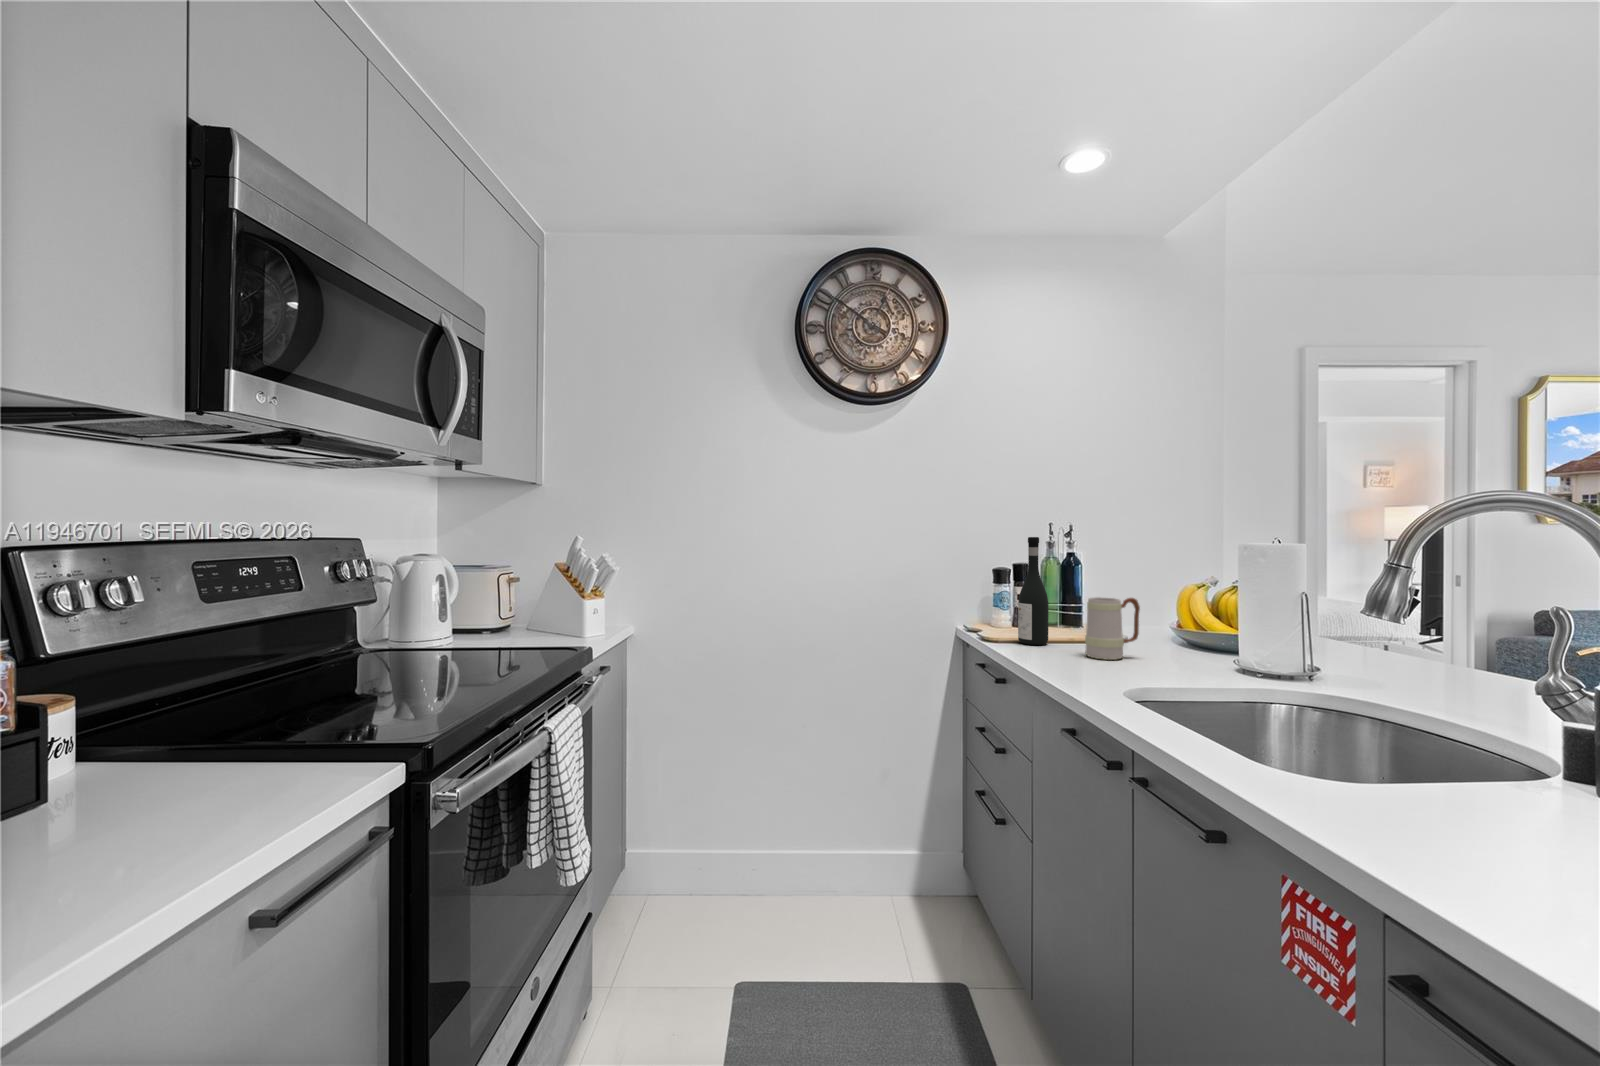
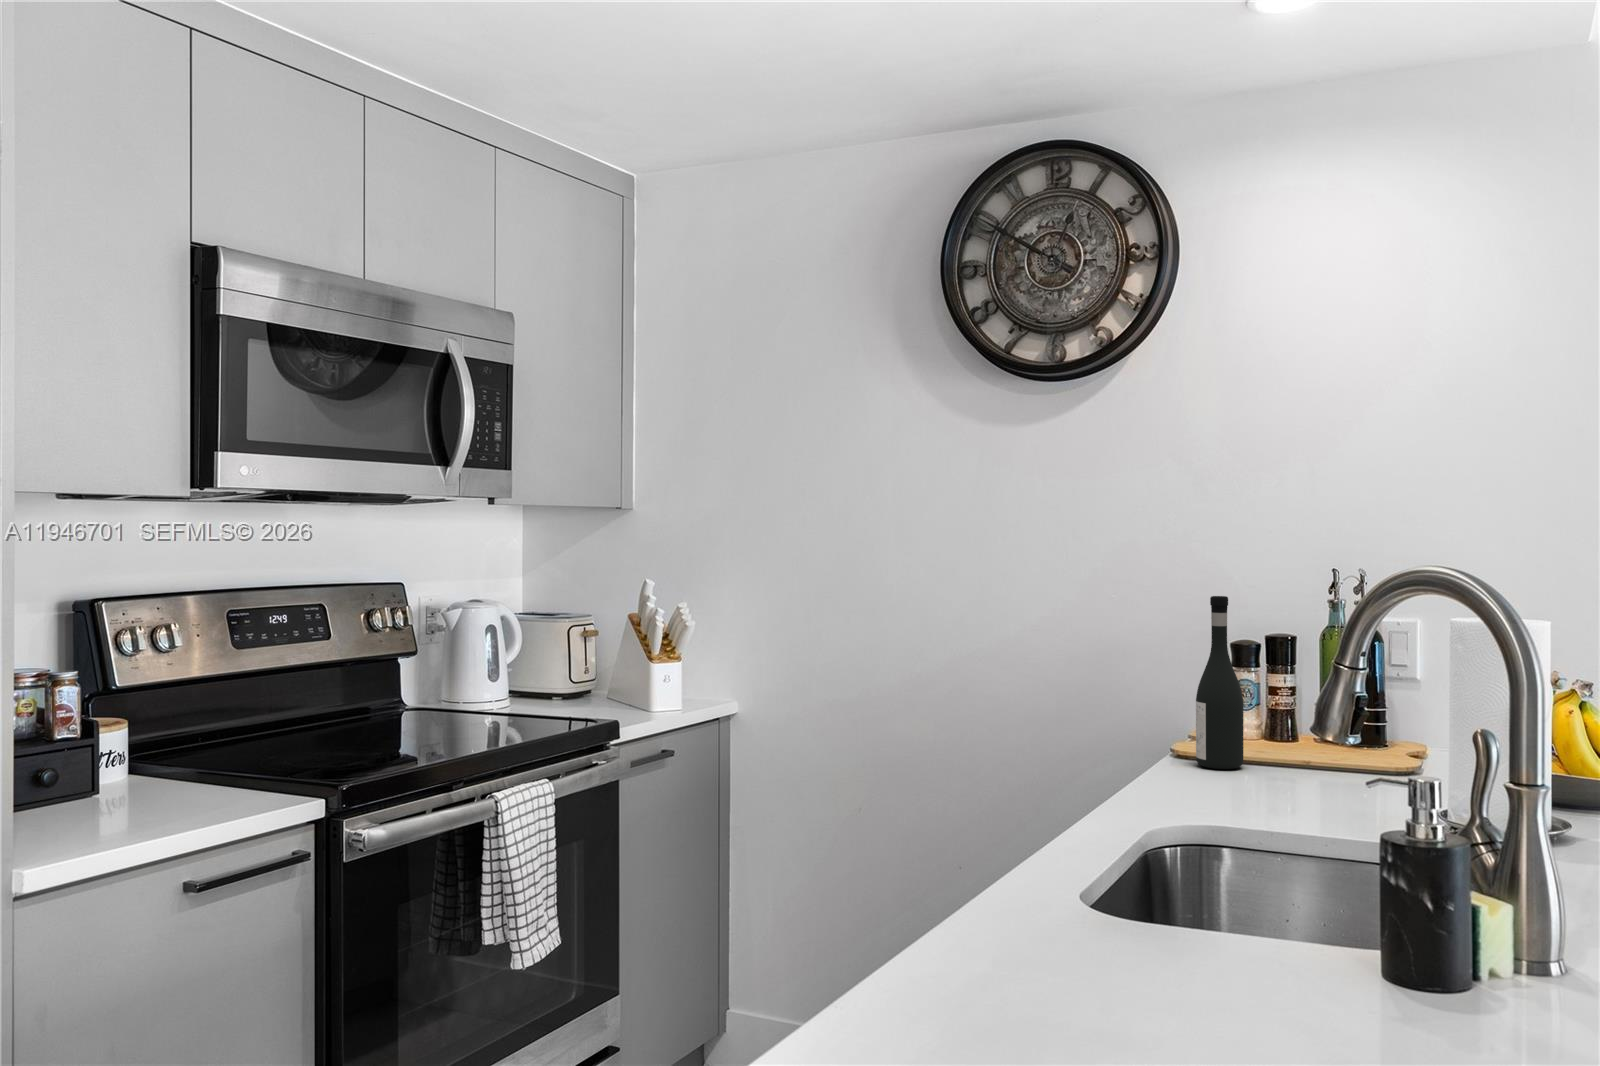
mug: present [1085,597,1140,660] -> none [1237,697,1322,797]

